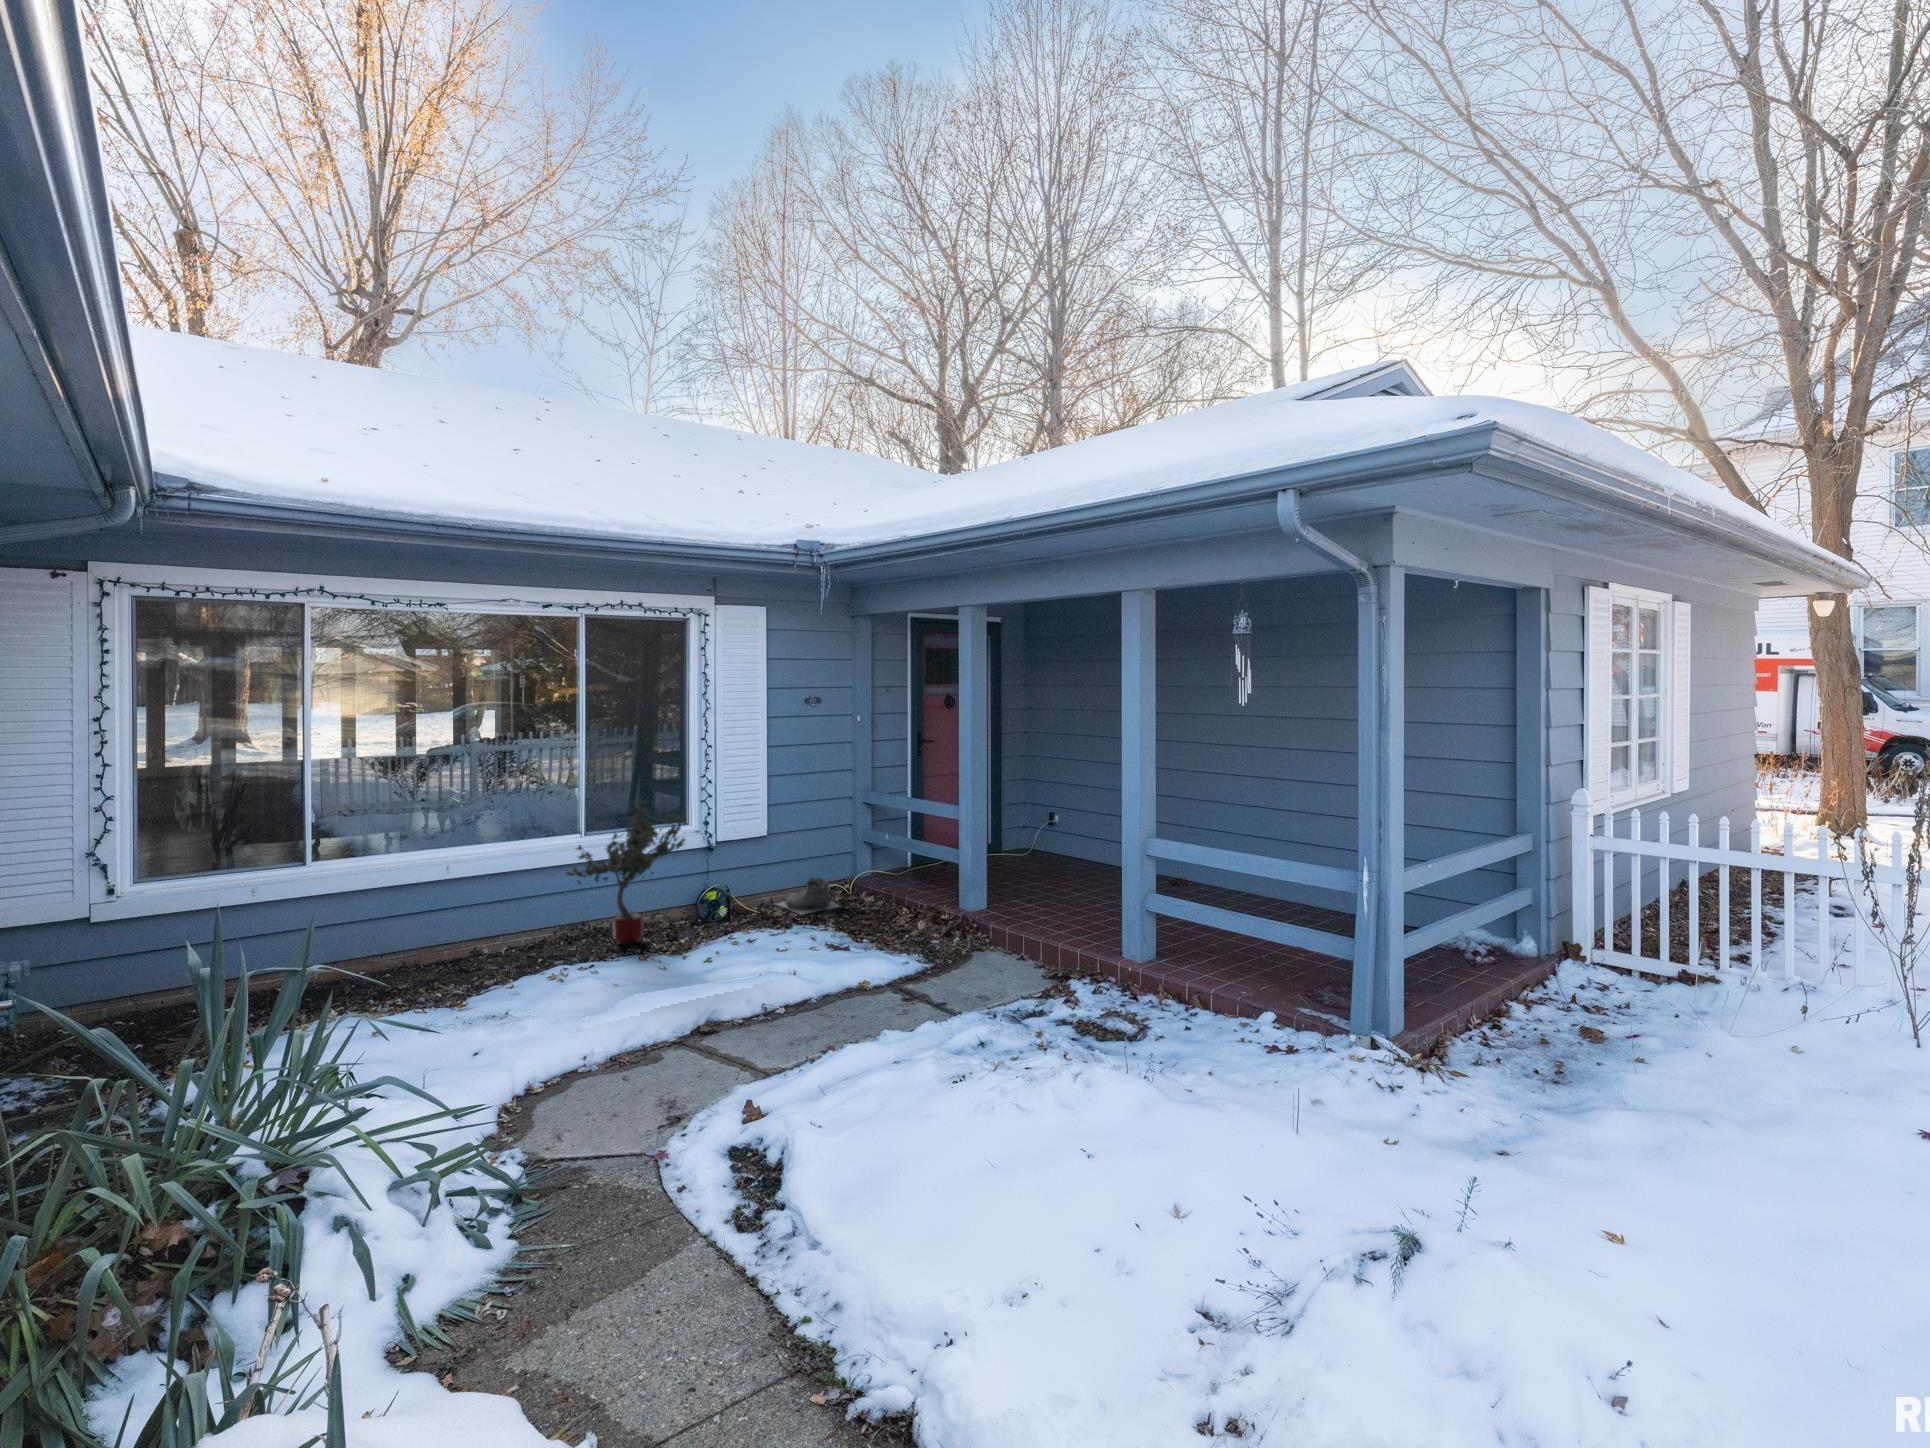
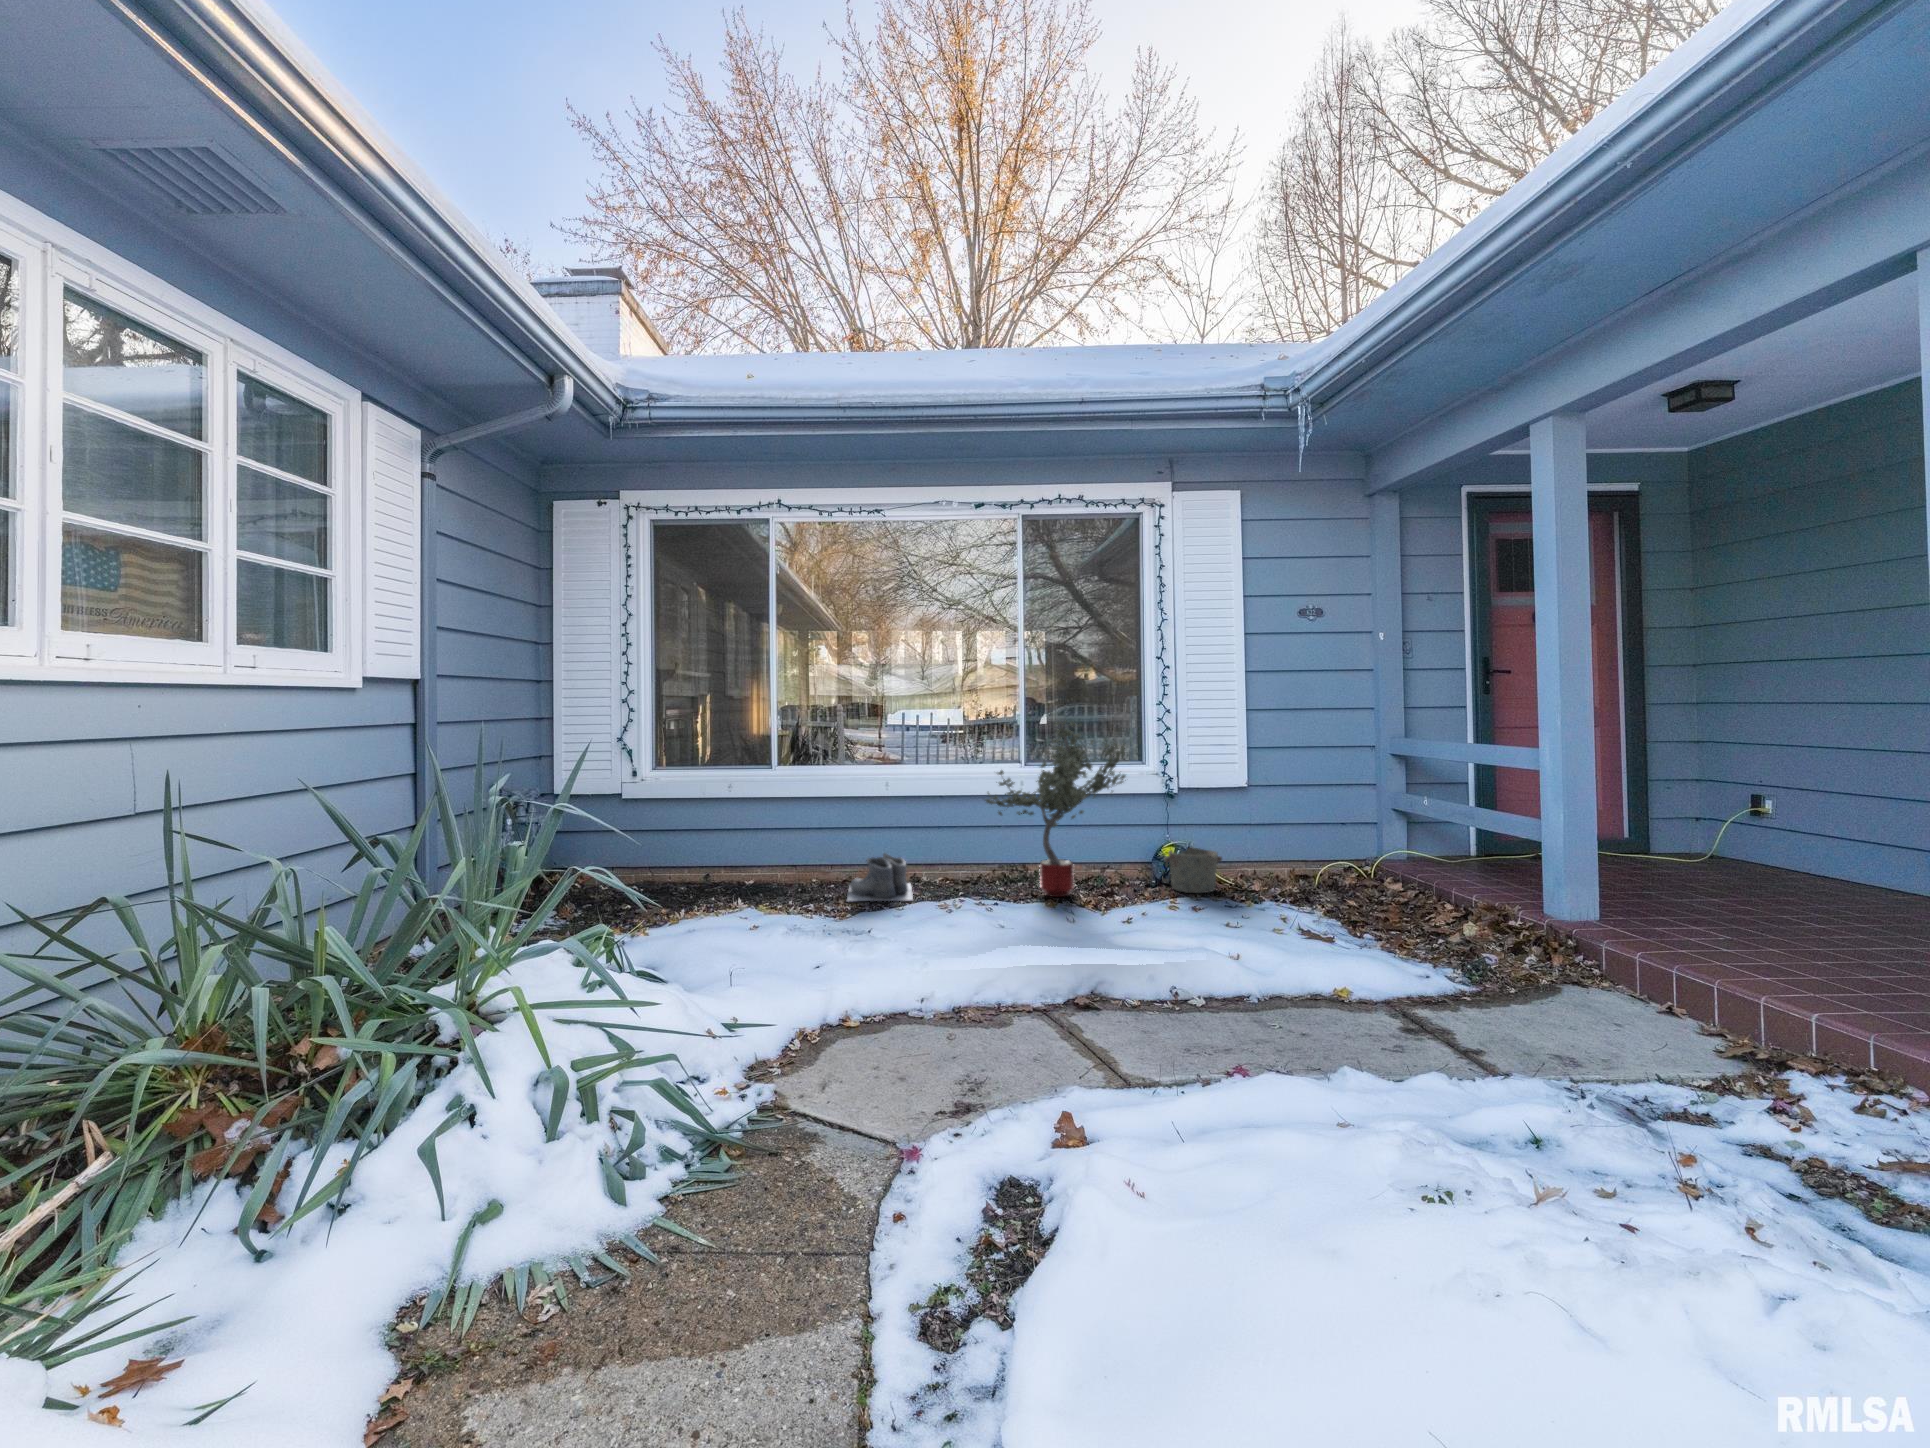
boots: present [776,877,839,915] -> present [847,853,913,902]
bucket: none [706,887,755,924] -> present [1163,848,1222,893]

